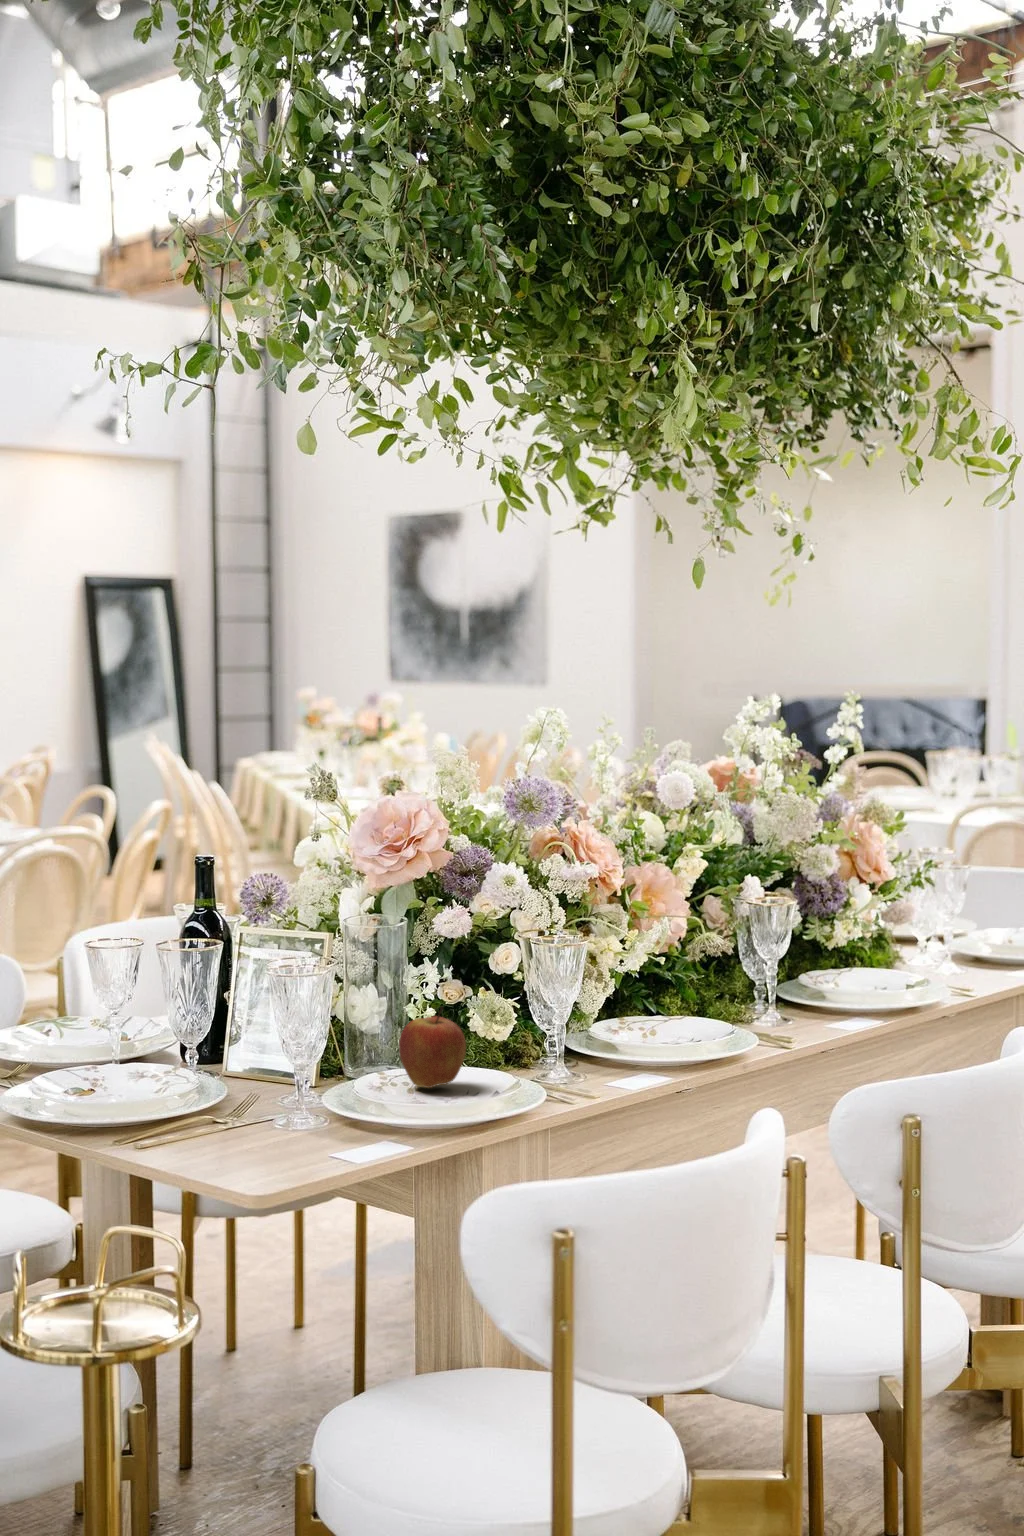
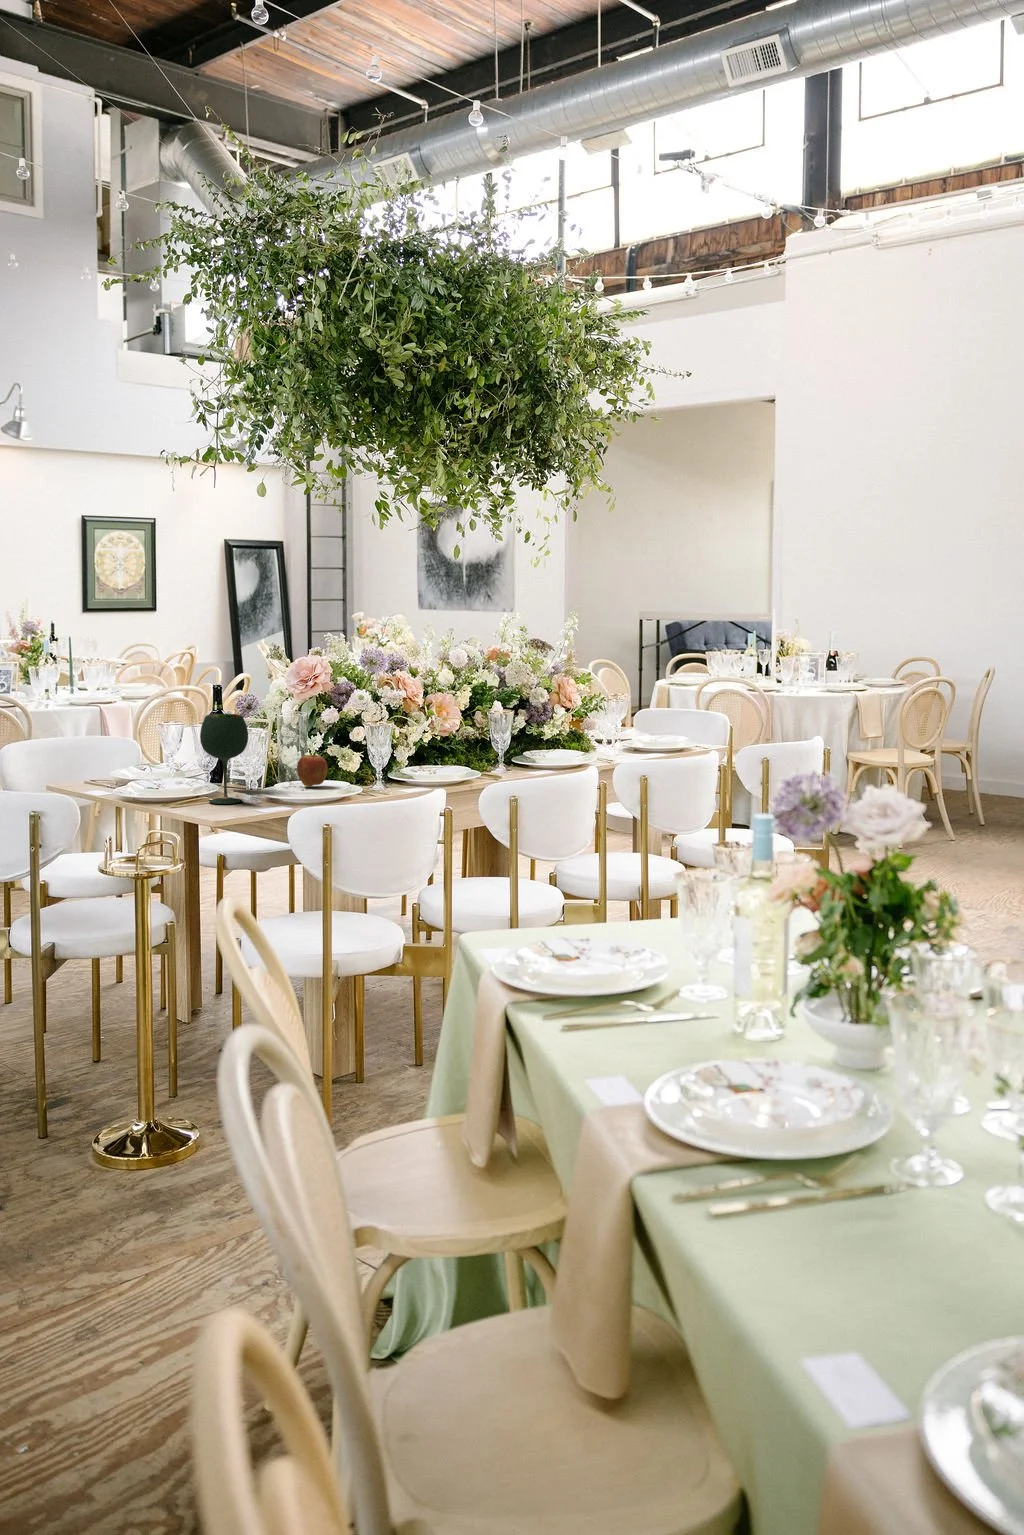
wine glass: none [199,936,305,1145] -> present [200,714,248,804]

